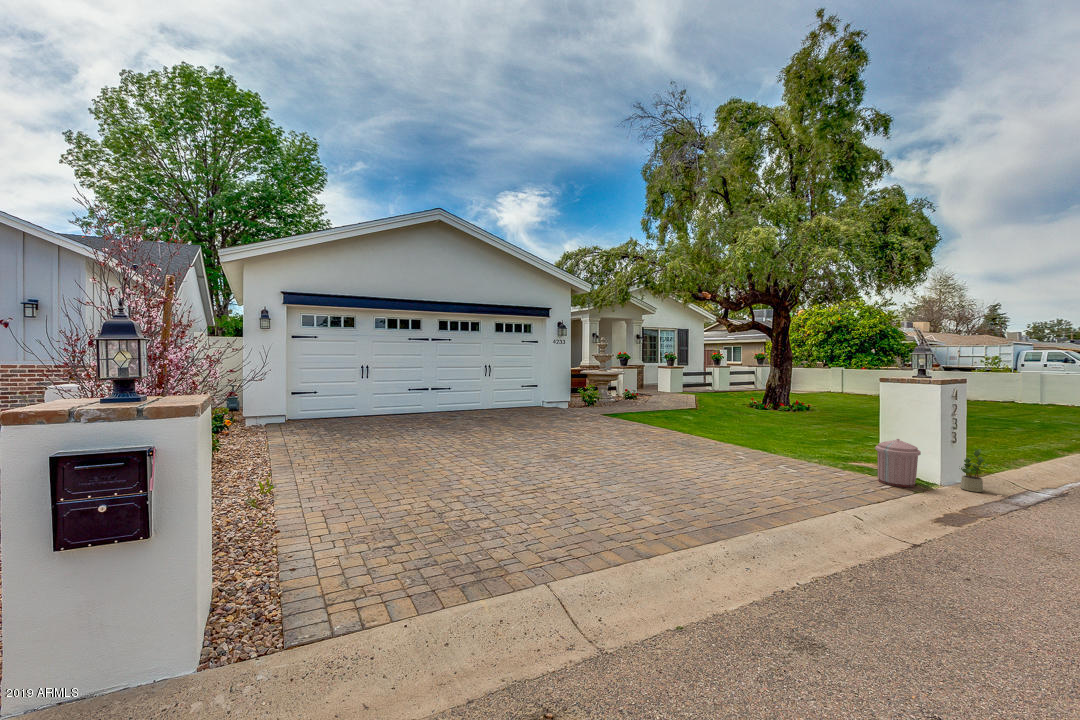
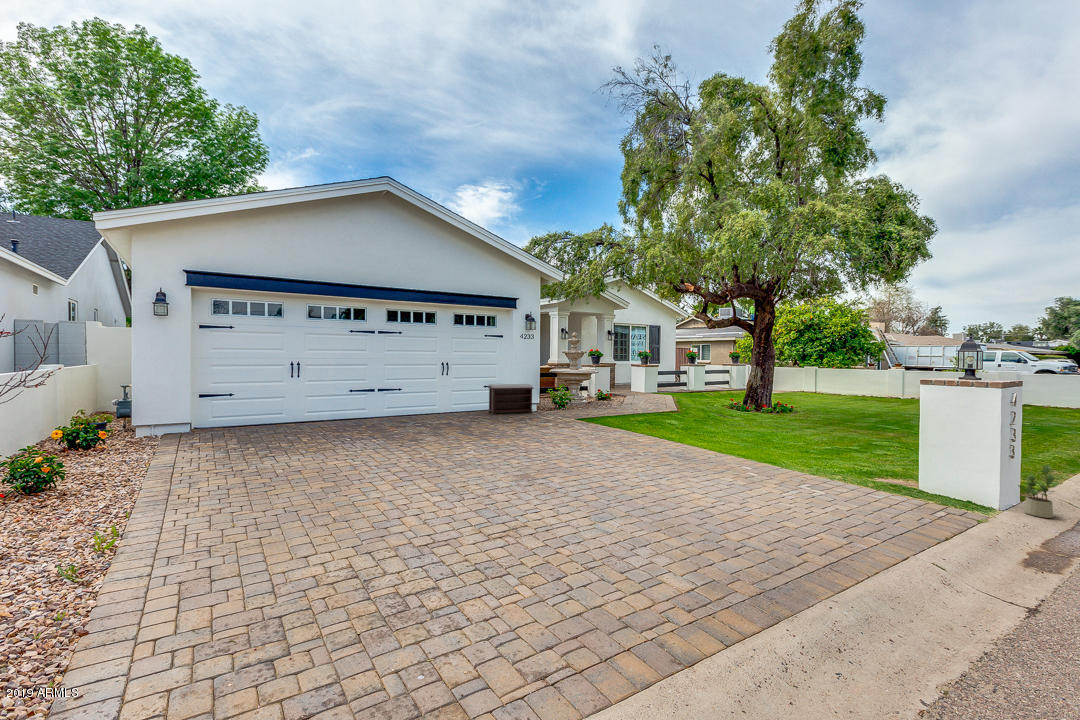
bench: none [524,383,565,410] -> present [488,384,534,414]
trash can: present [875,439,921,487] -> none [920,453,979,513]

